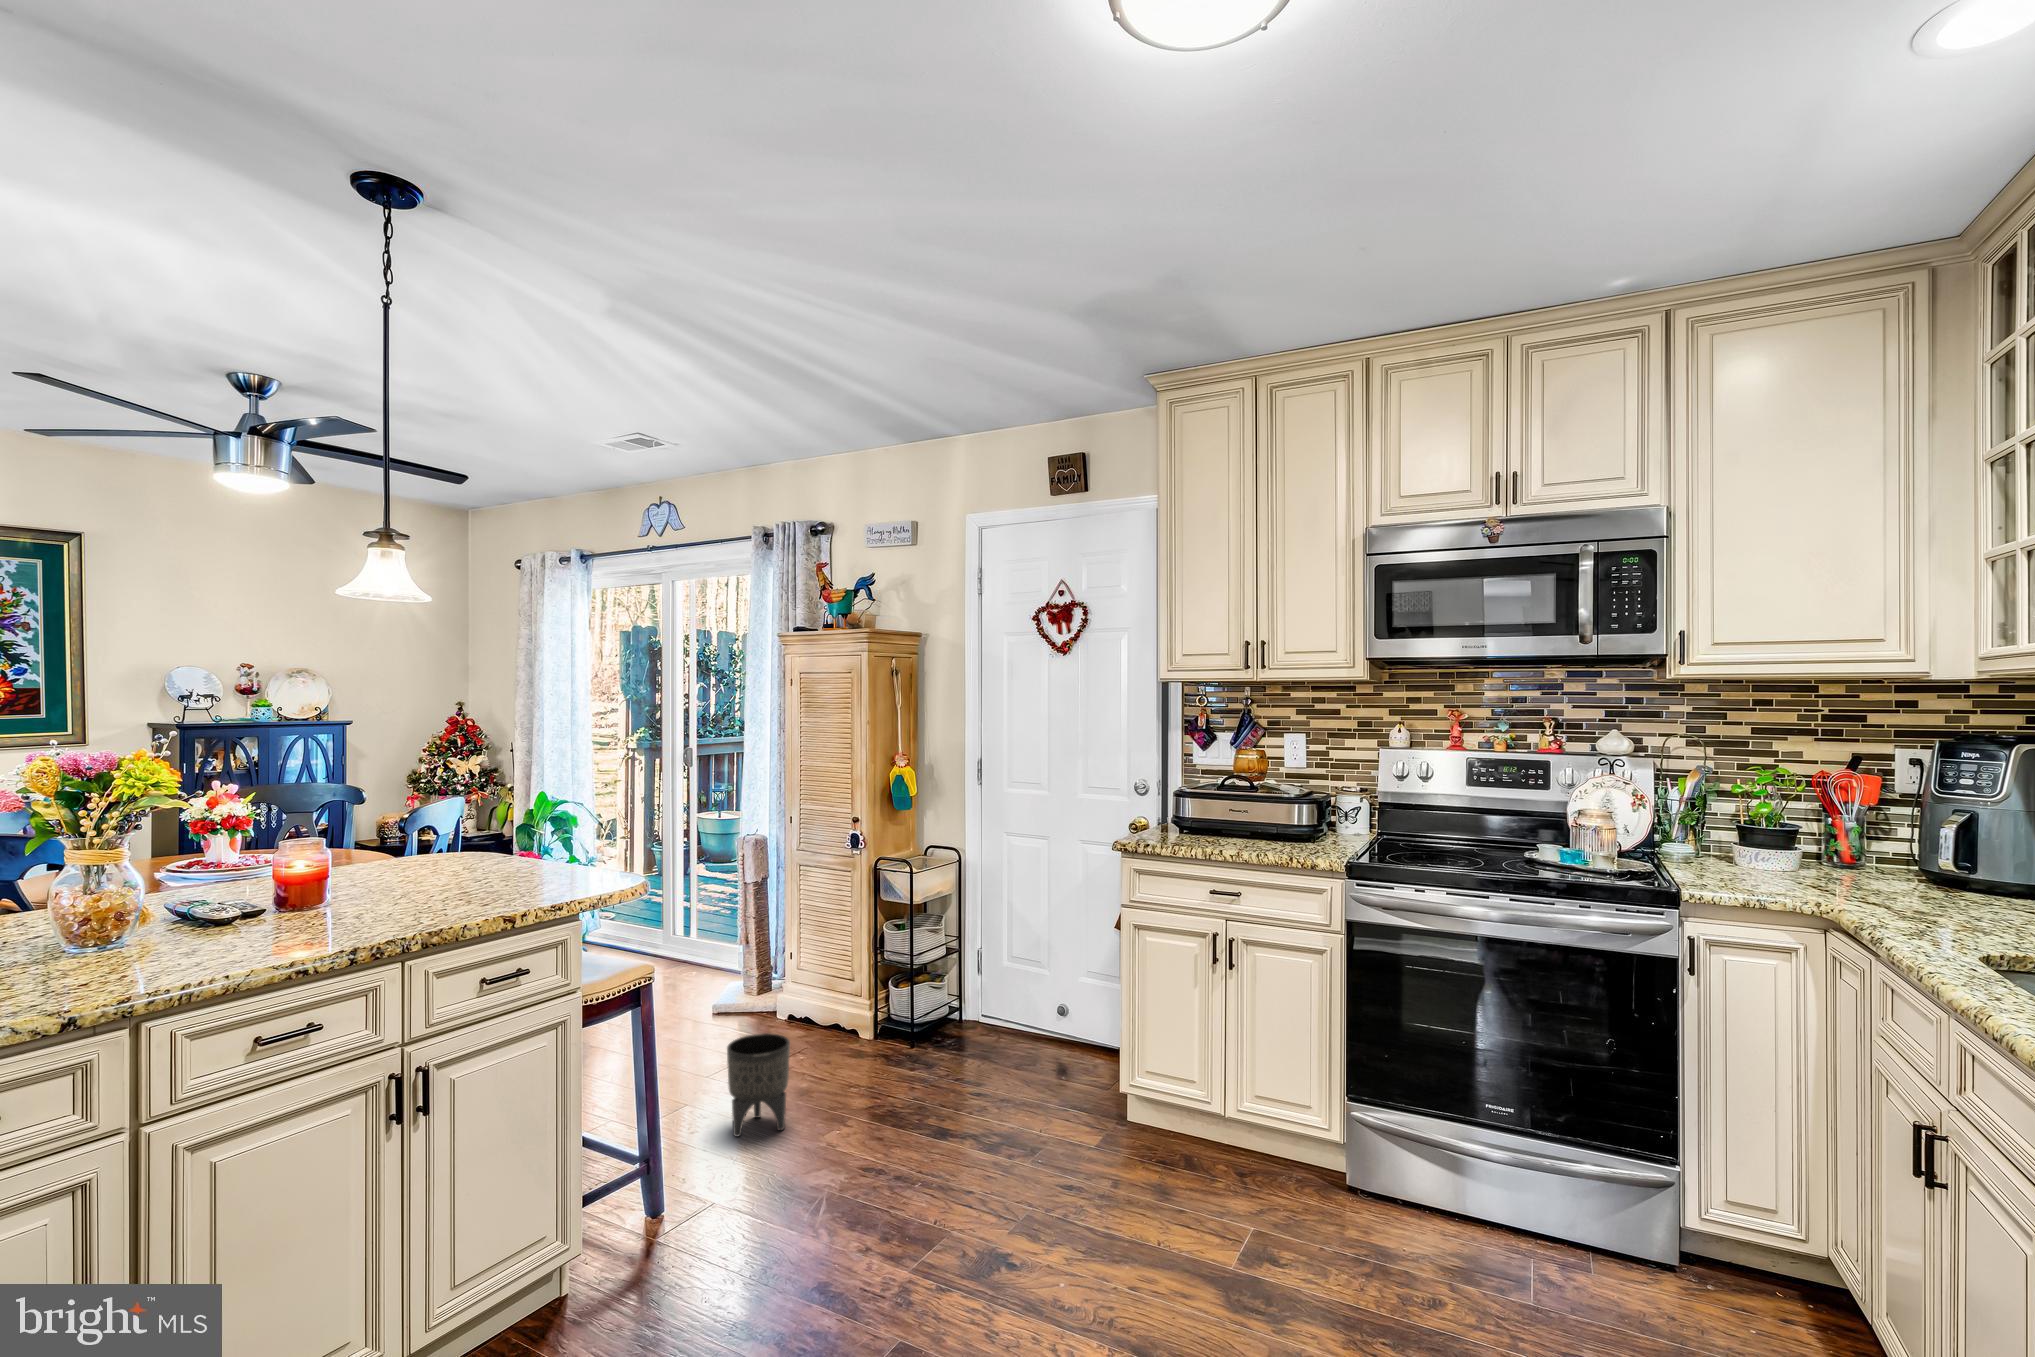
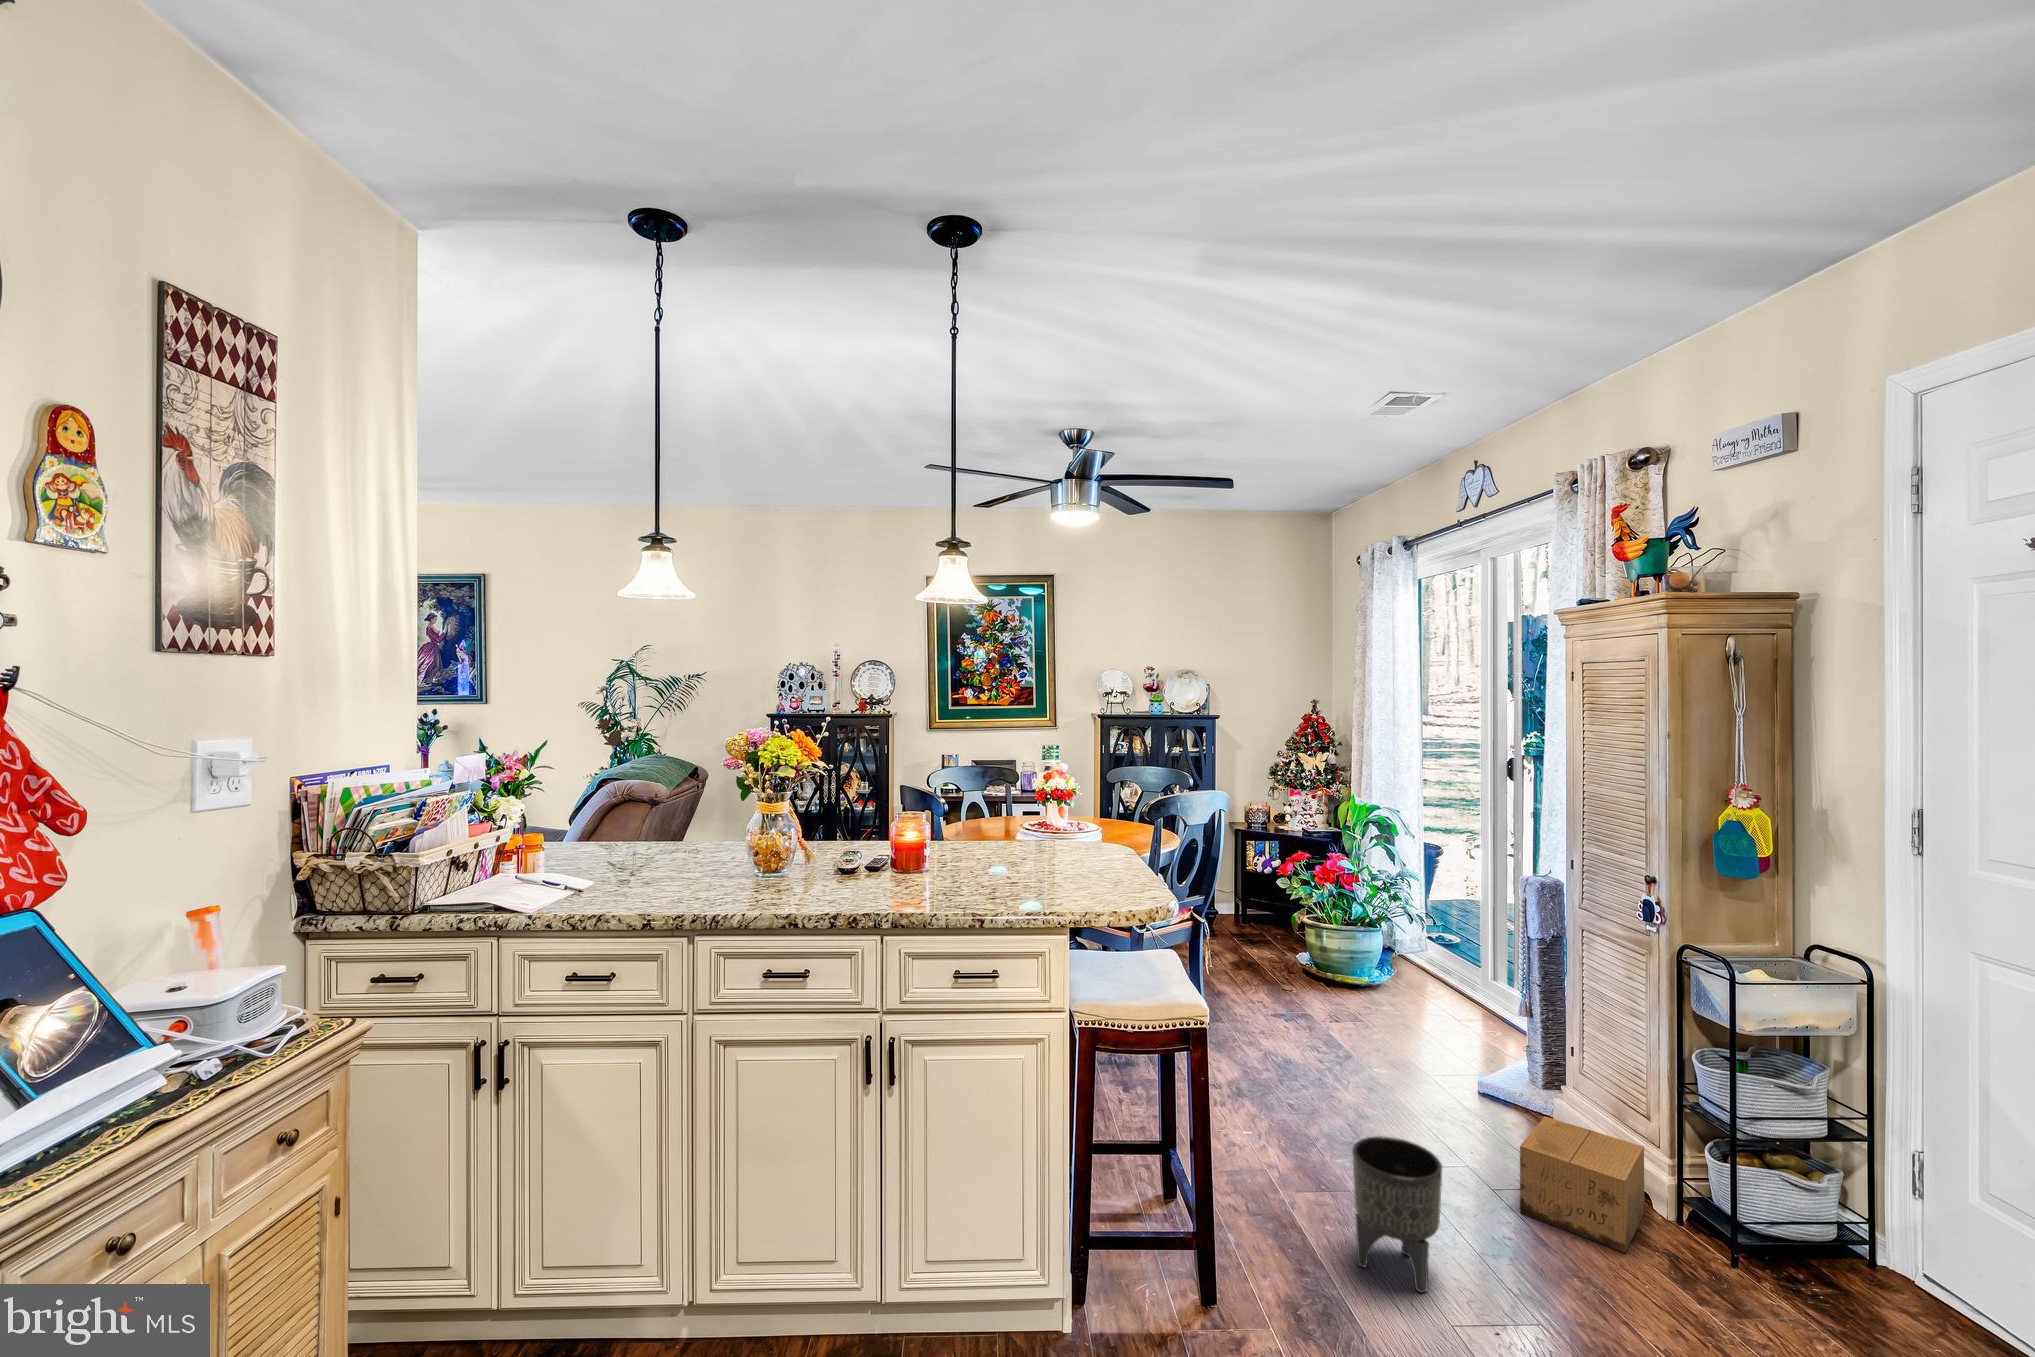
cardboard box: none [795,996,861,1068] -> present [1520,1116,1644,1253]

